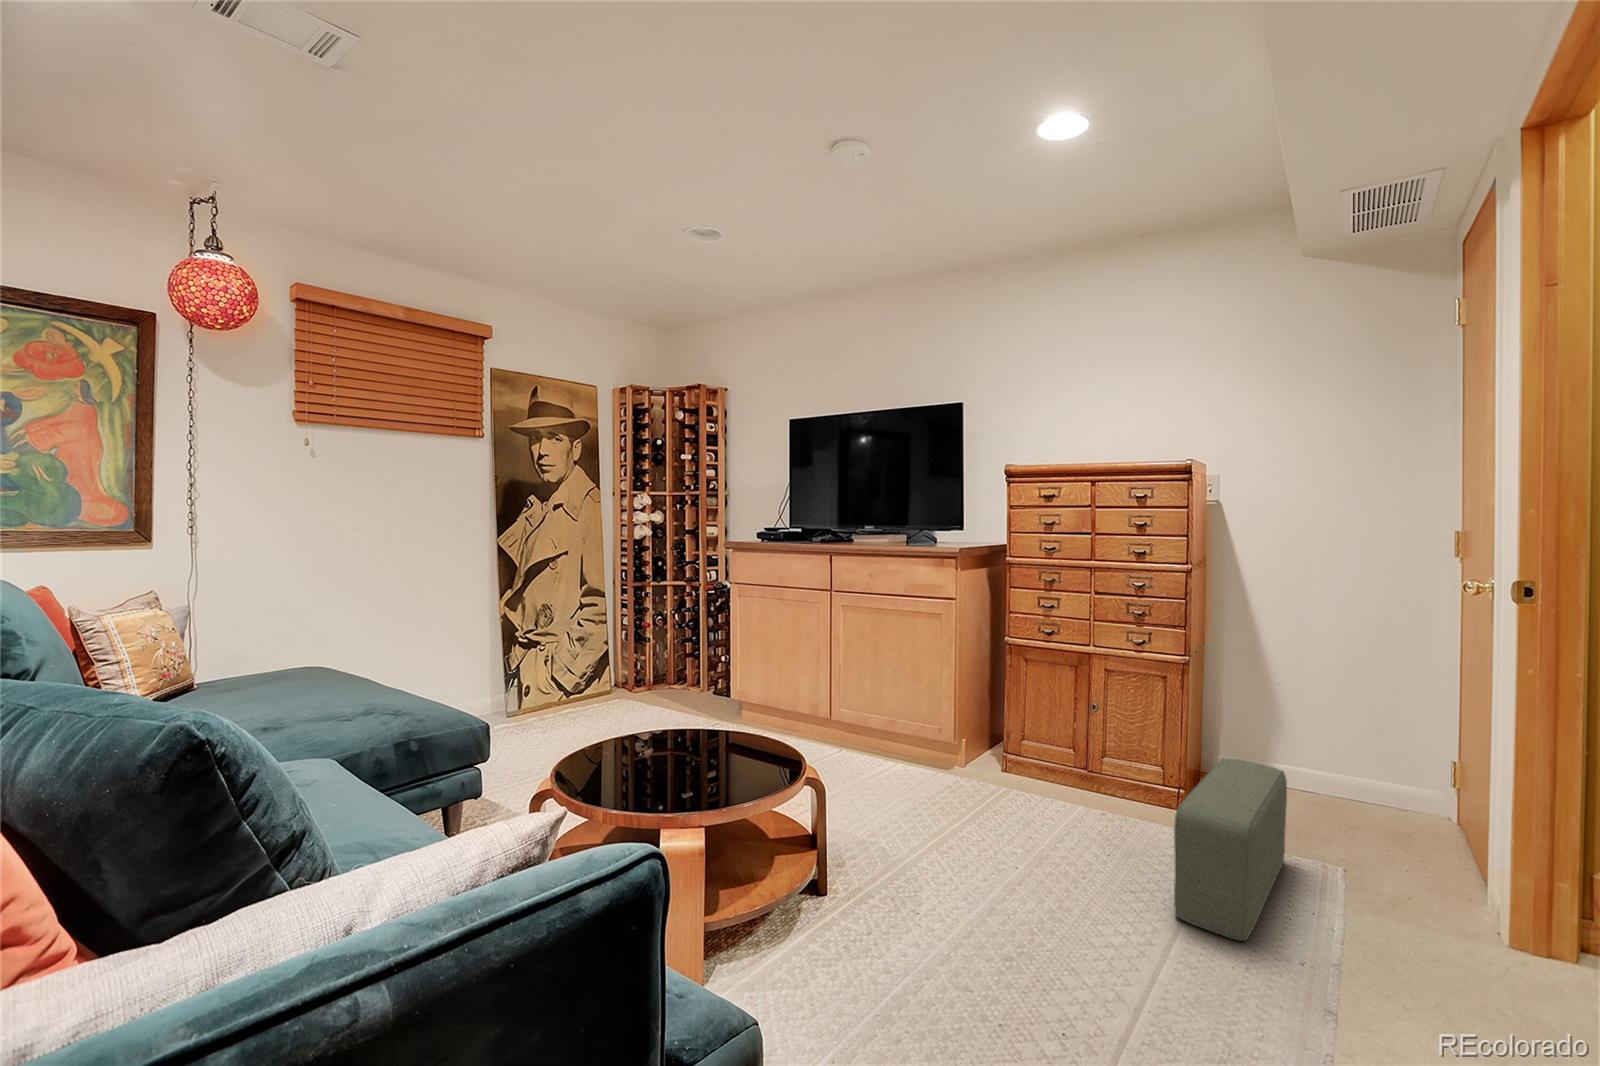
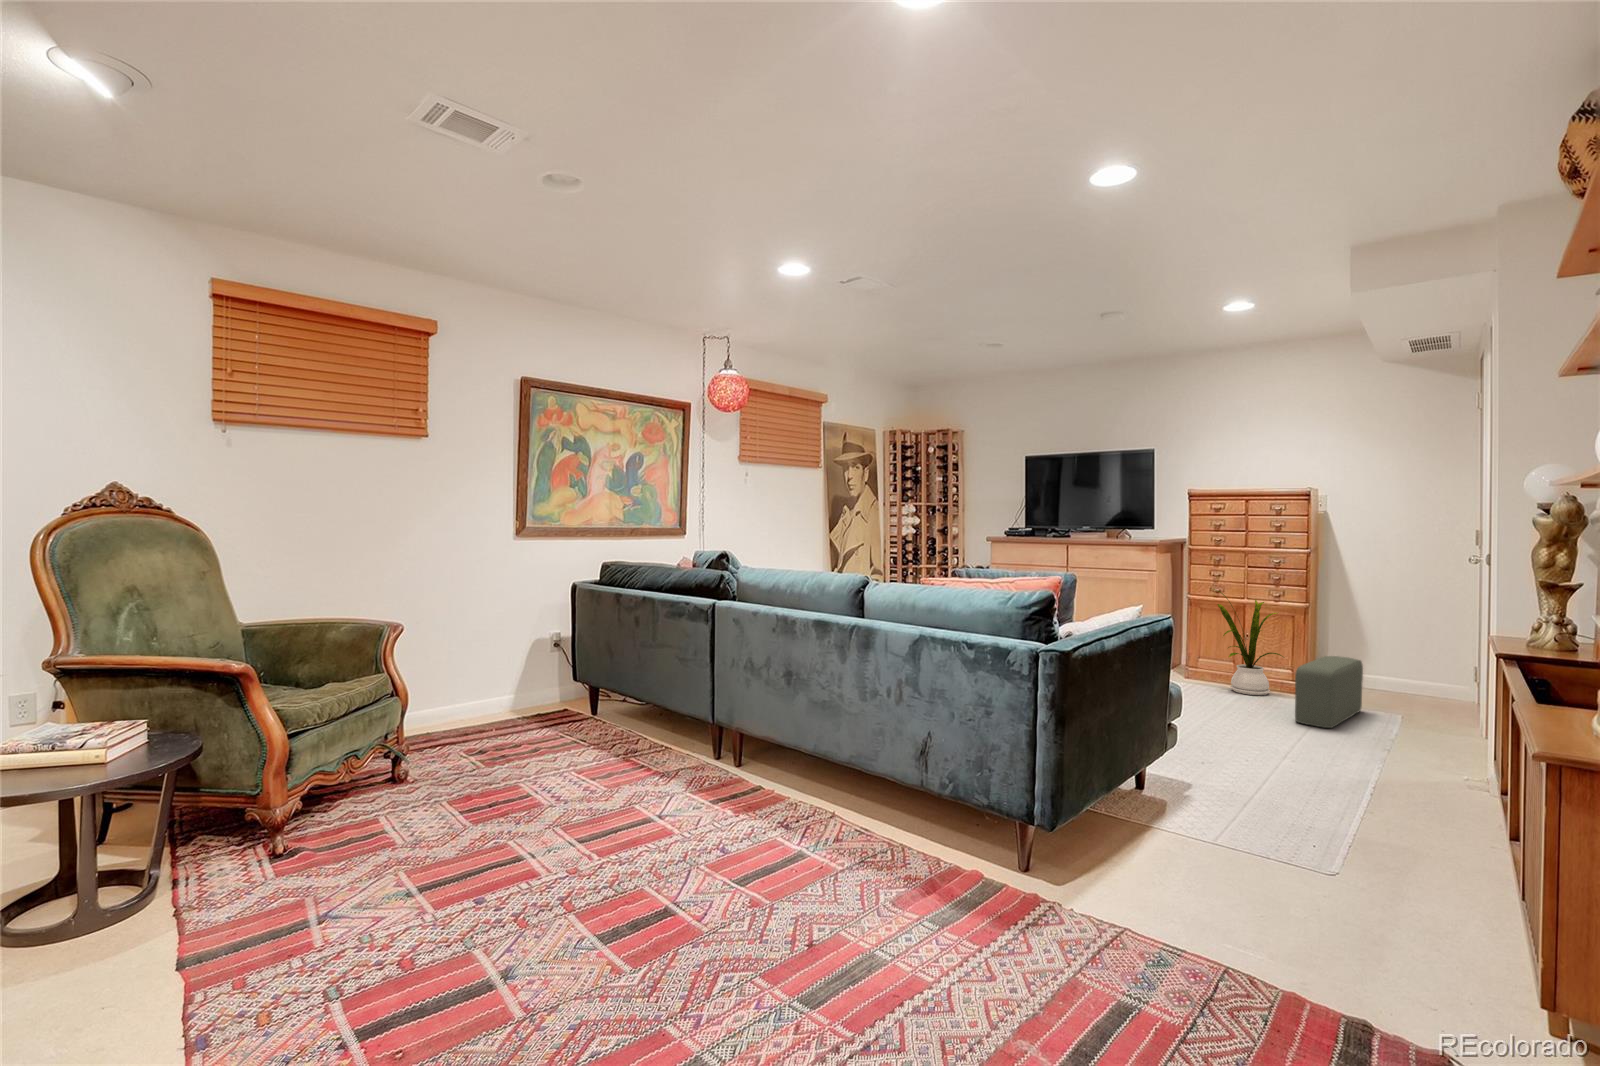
house plant: none [1031,628,1155,816] -> present [1214,589,1283,695]

